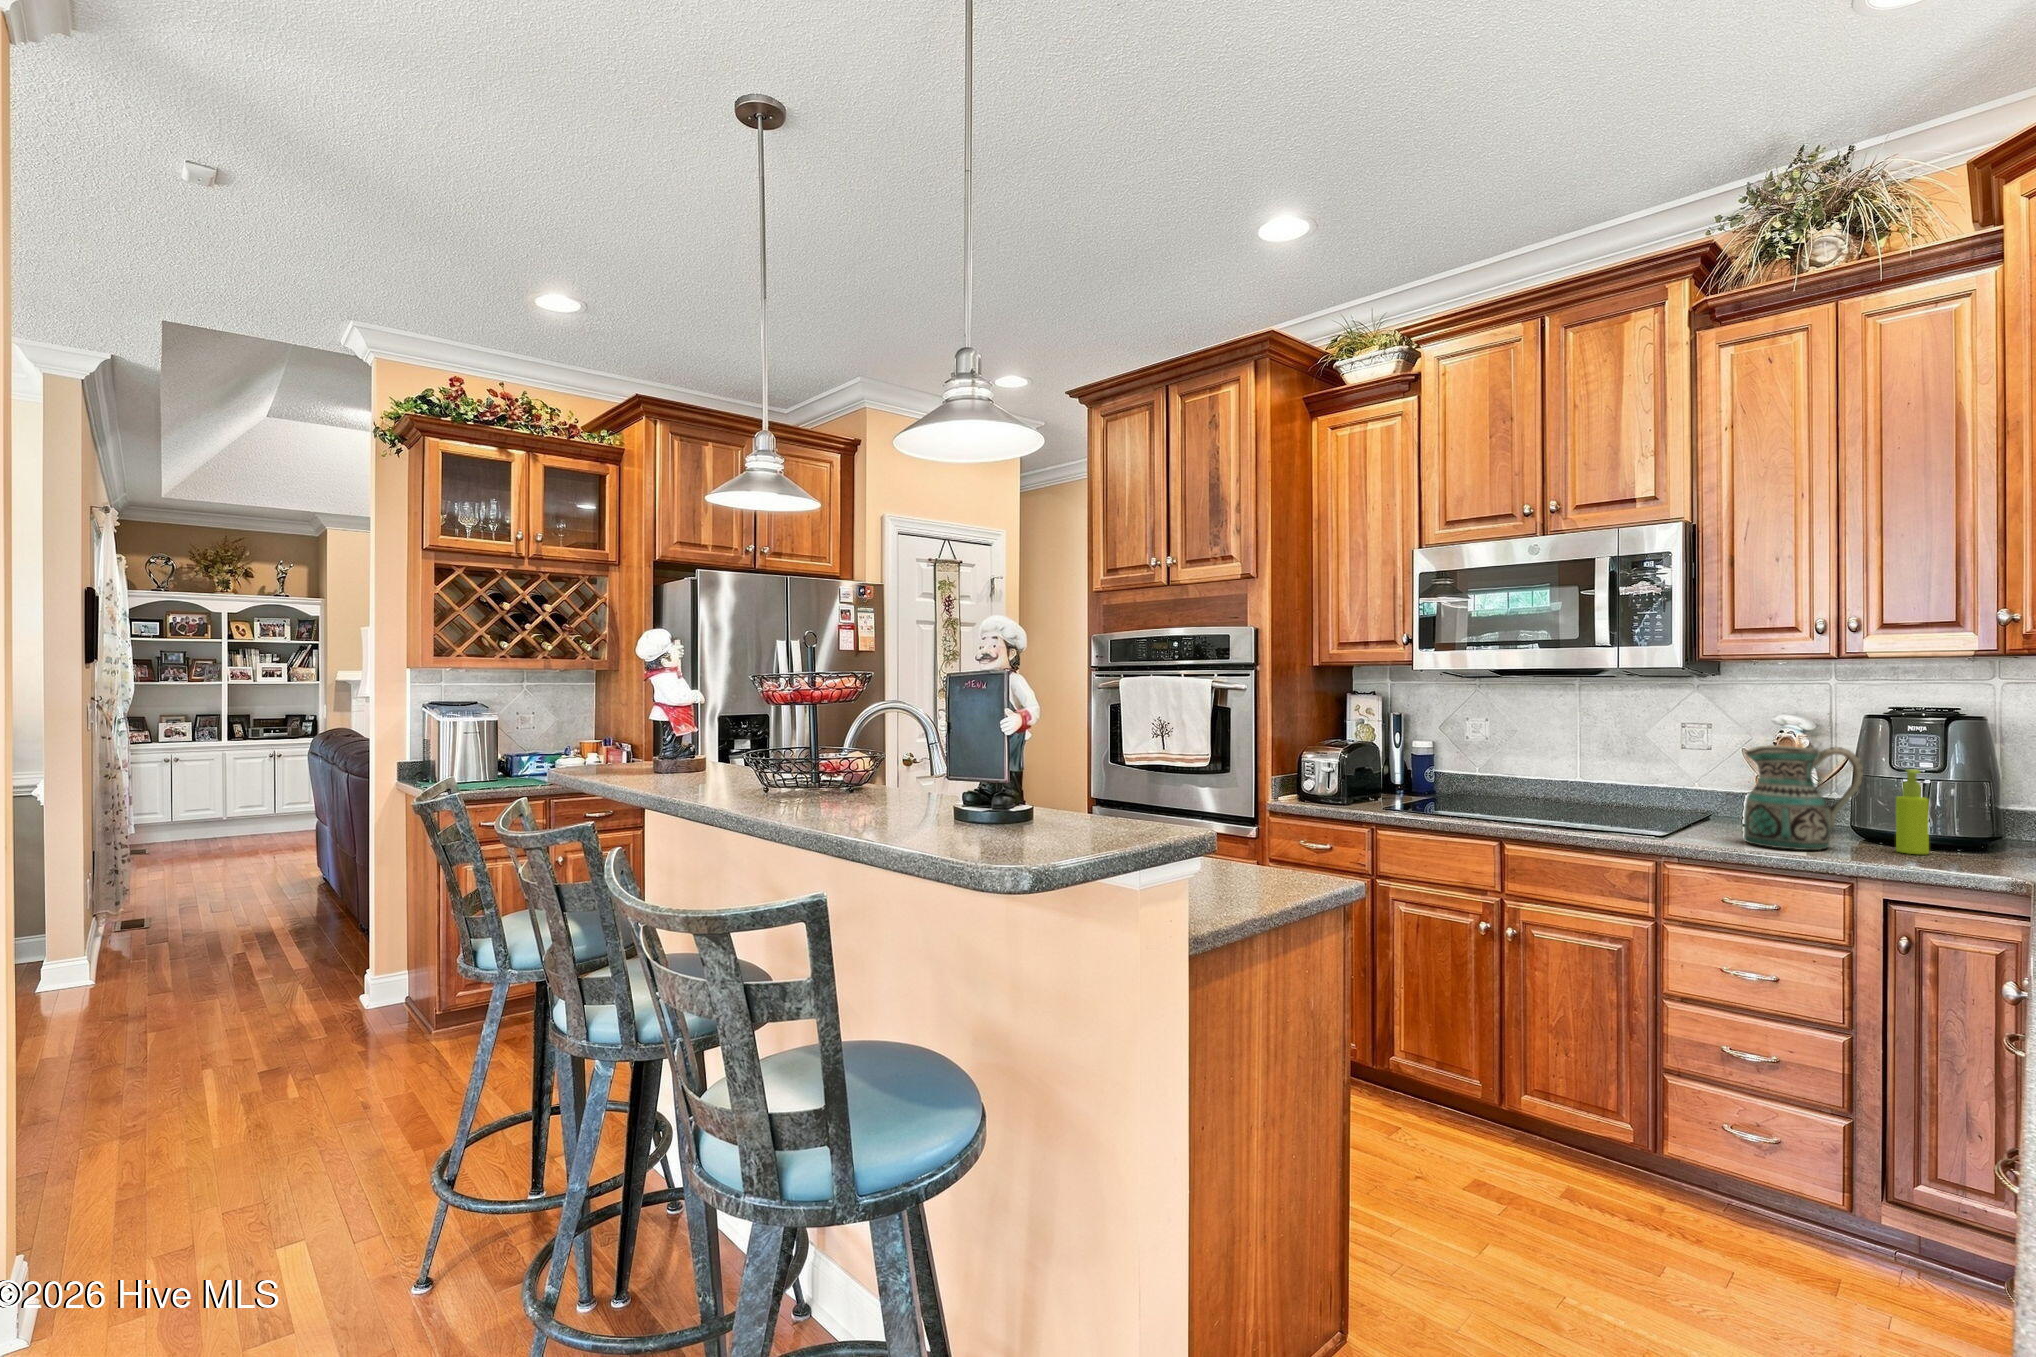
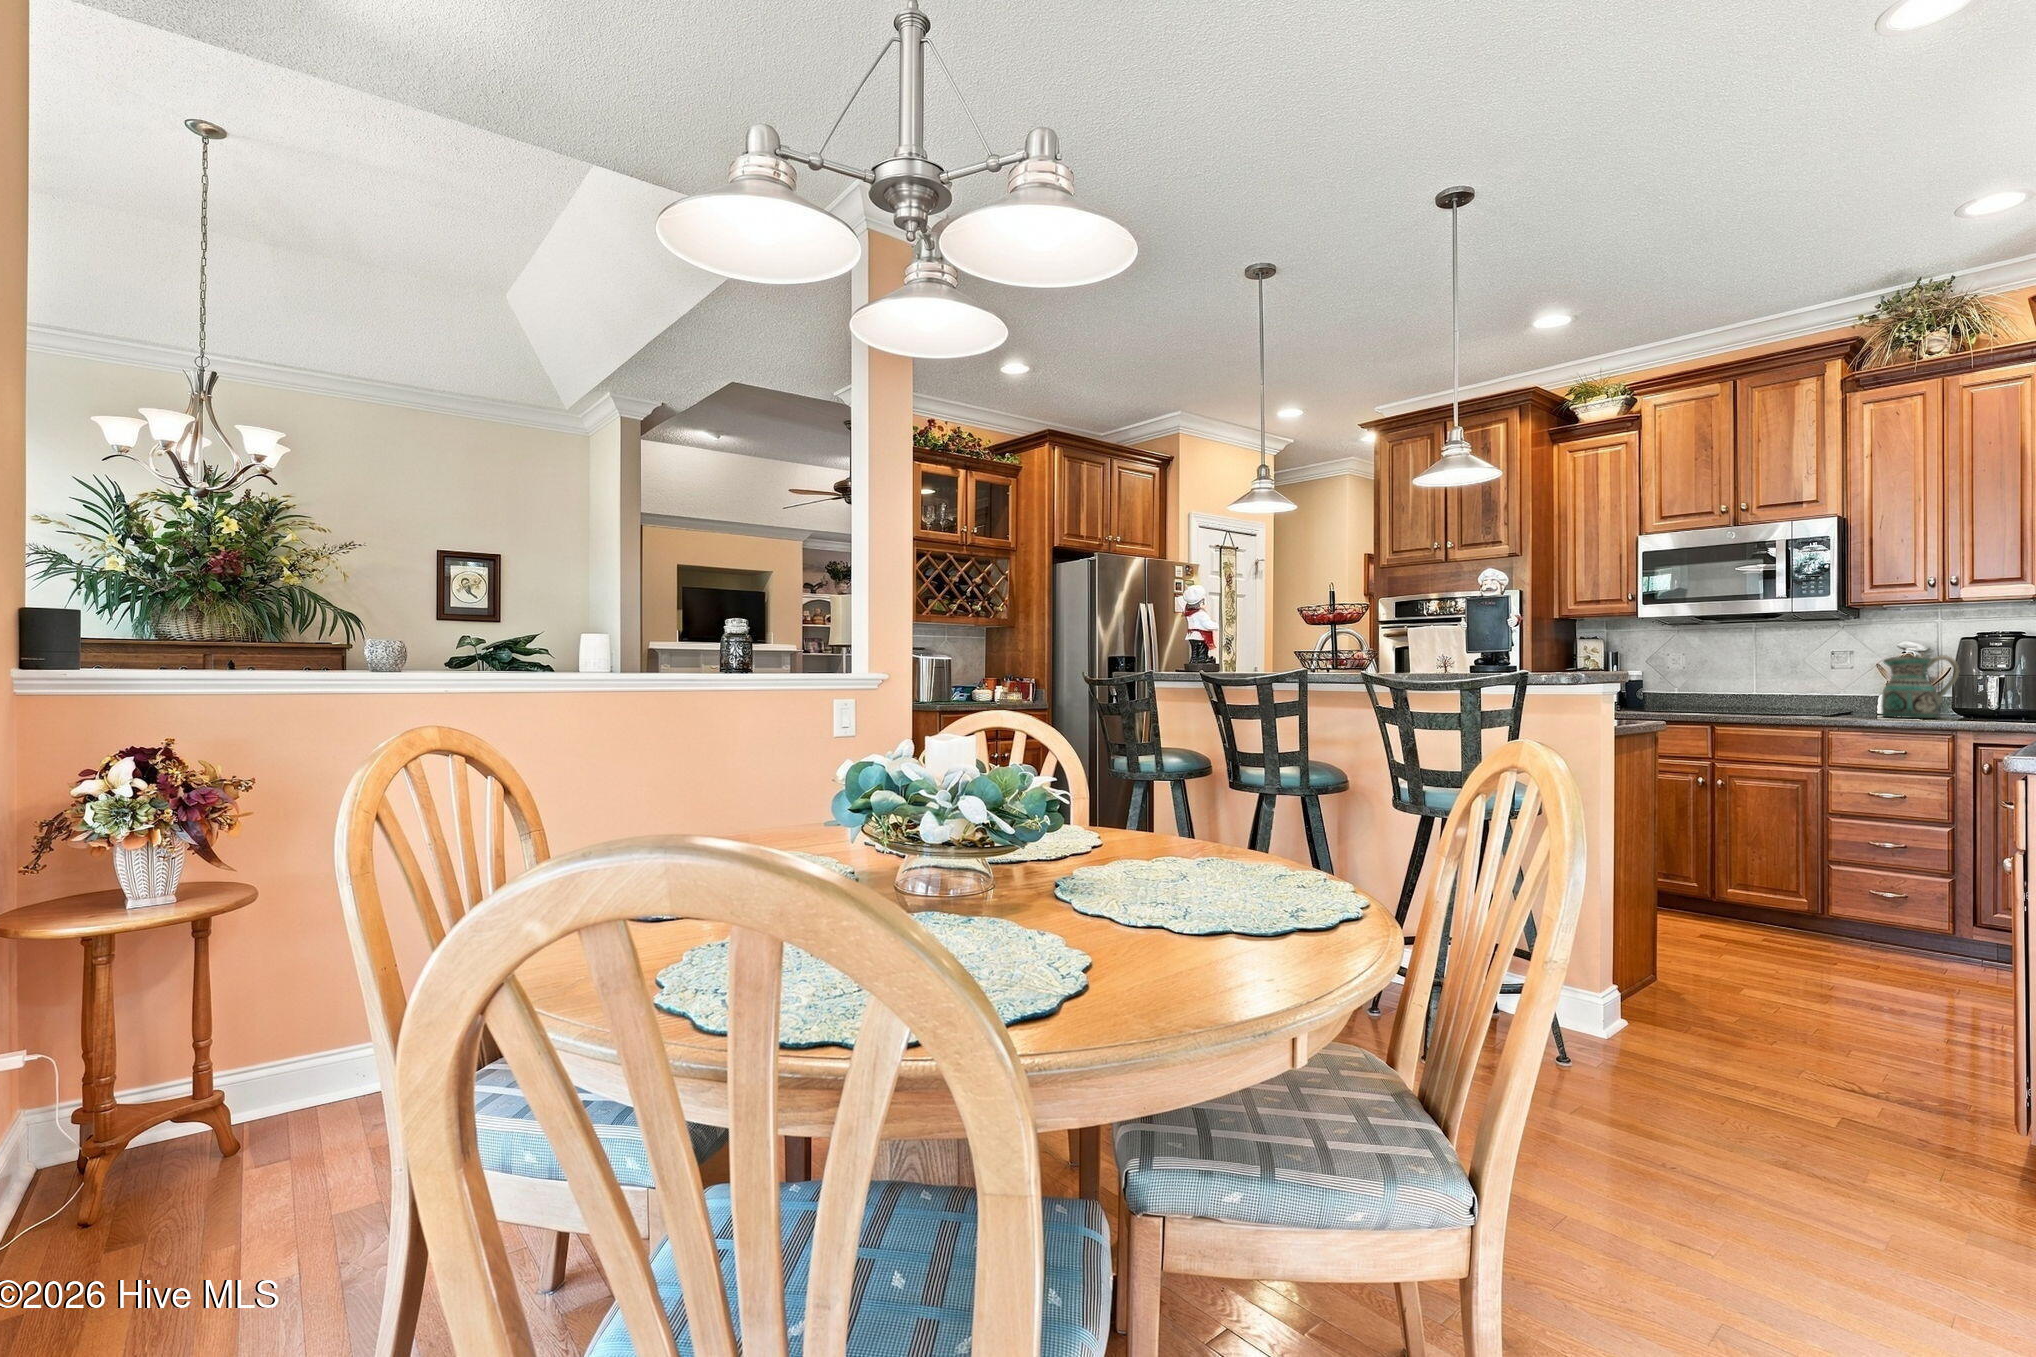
soap dispenser: present [1896,769,1929,854] -> none [1980,667,2002,719]

